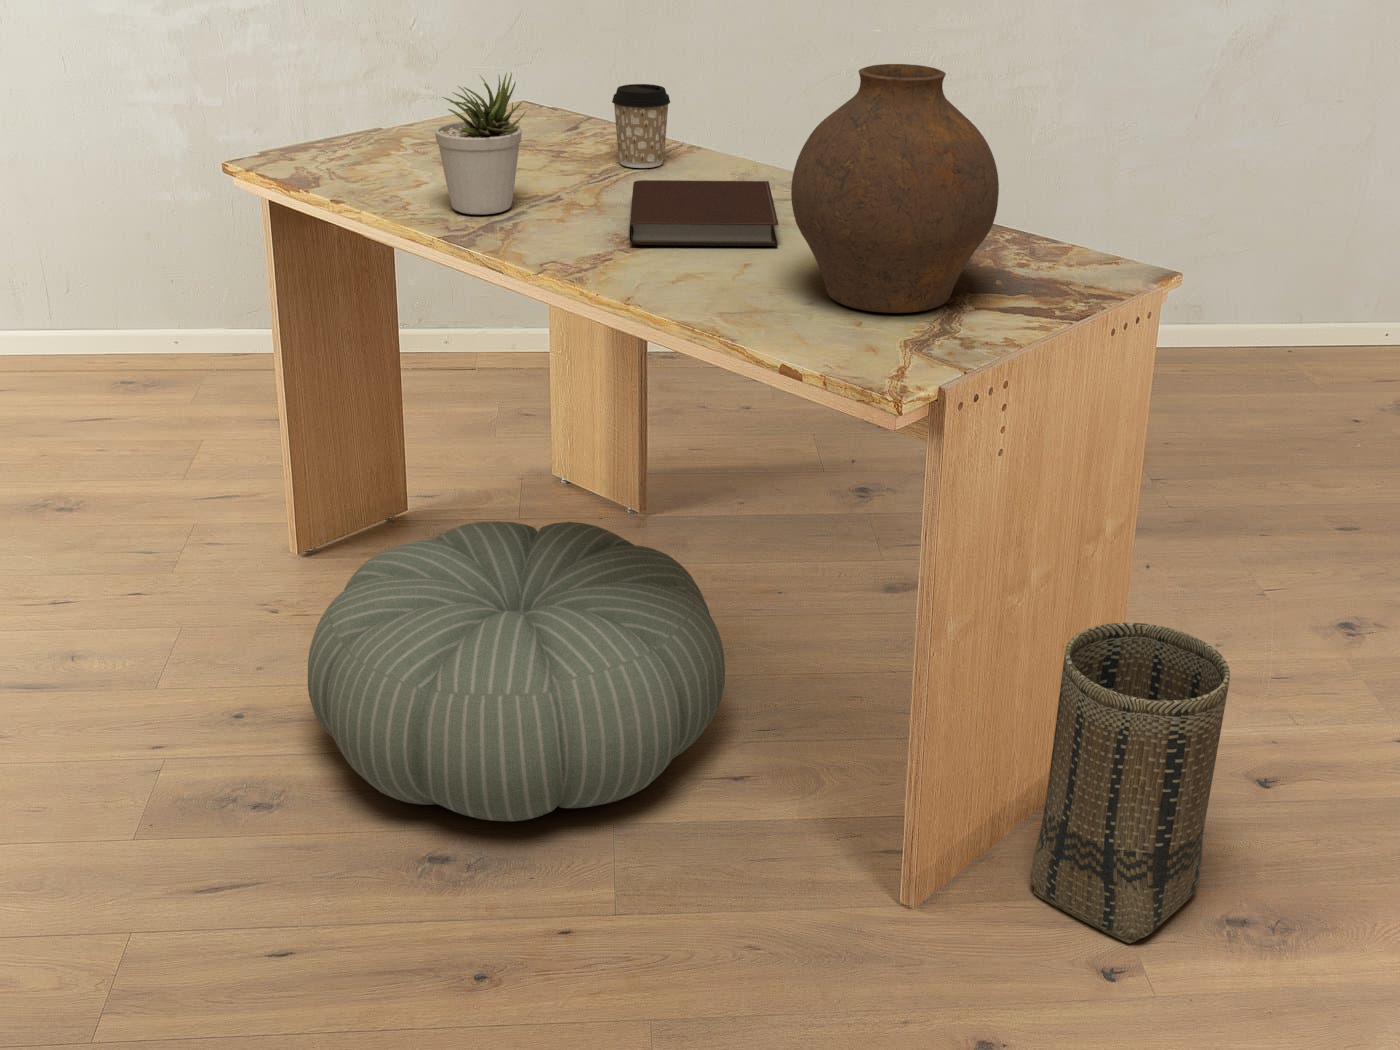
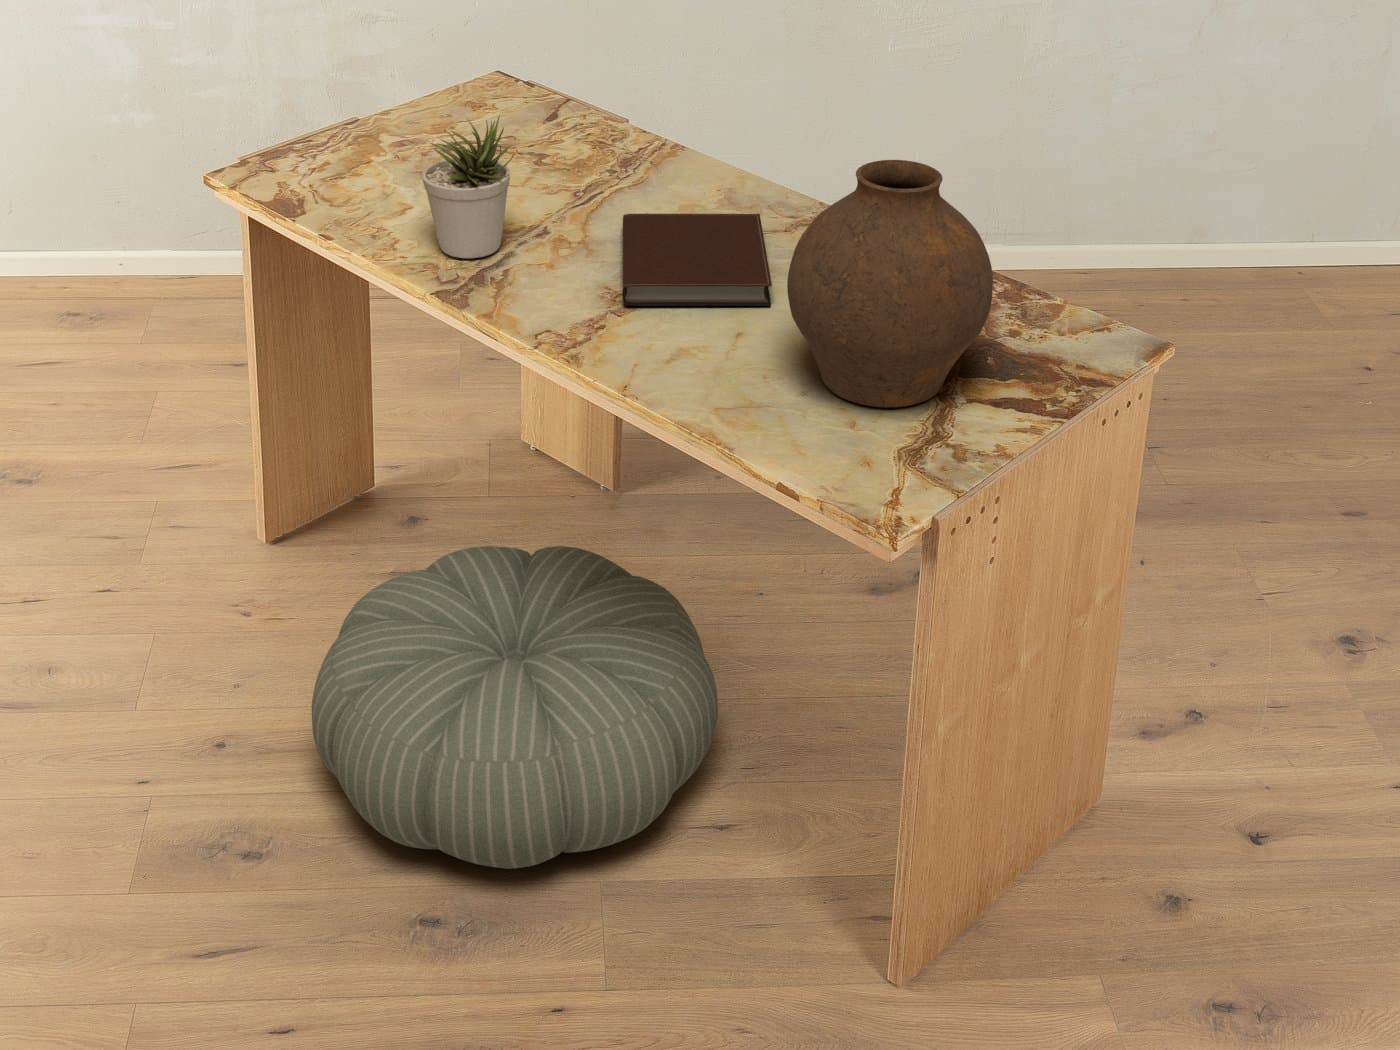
coffee cup: present [612,84,670,168] -> none [598,94,658,182]
basket: present [1031,623,1230,943] -> none [1010,693,1203,991]

